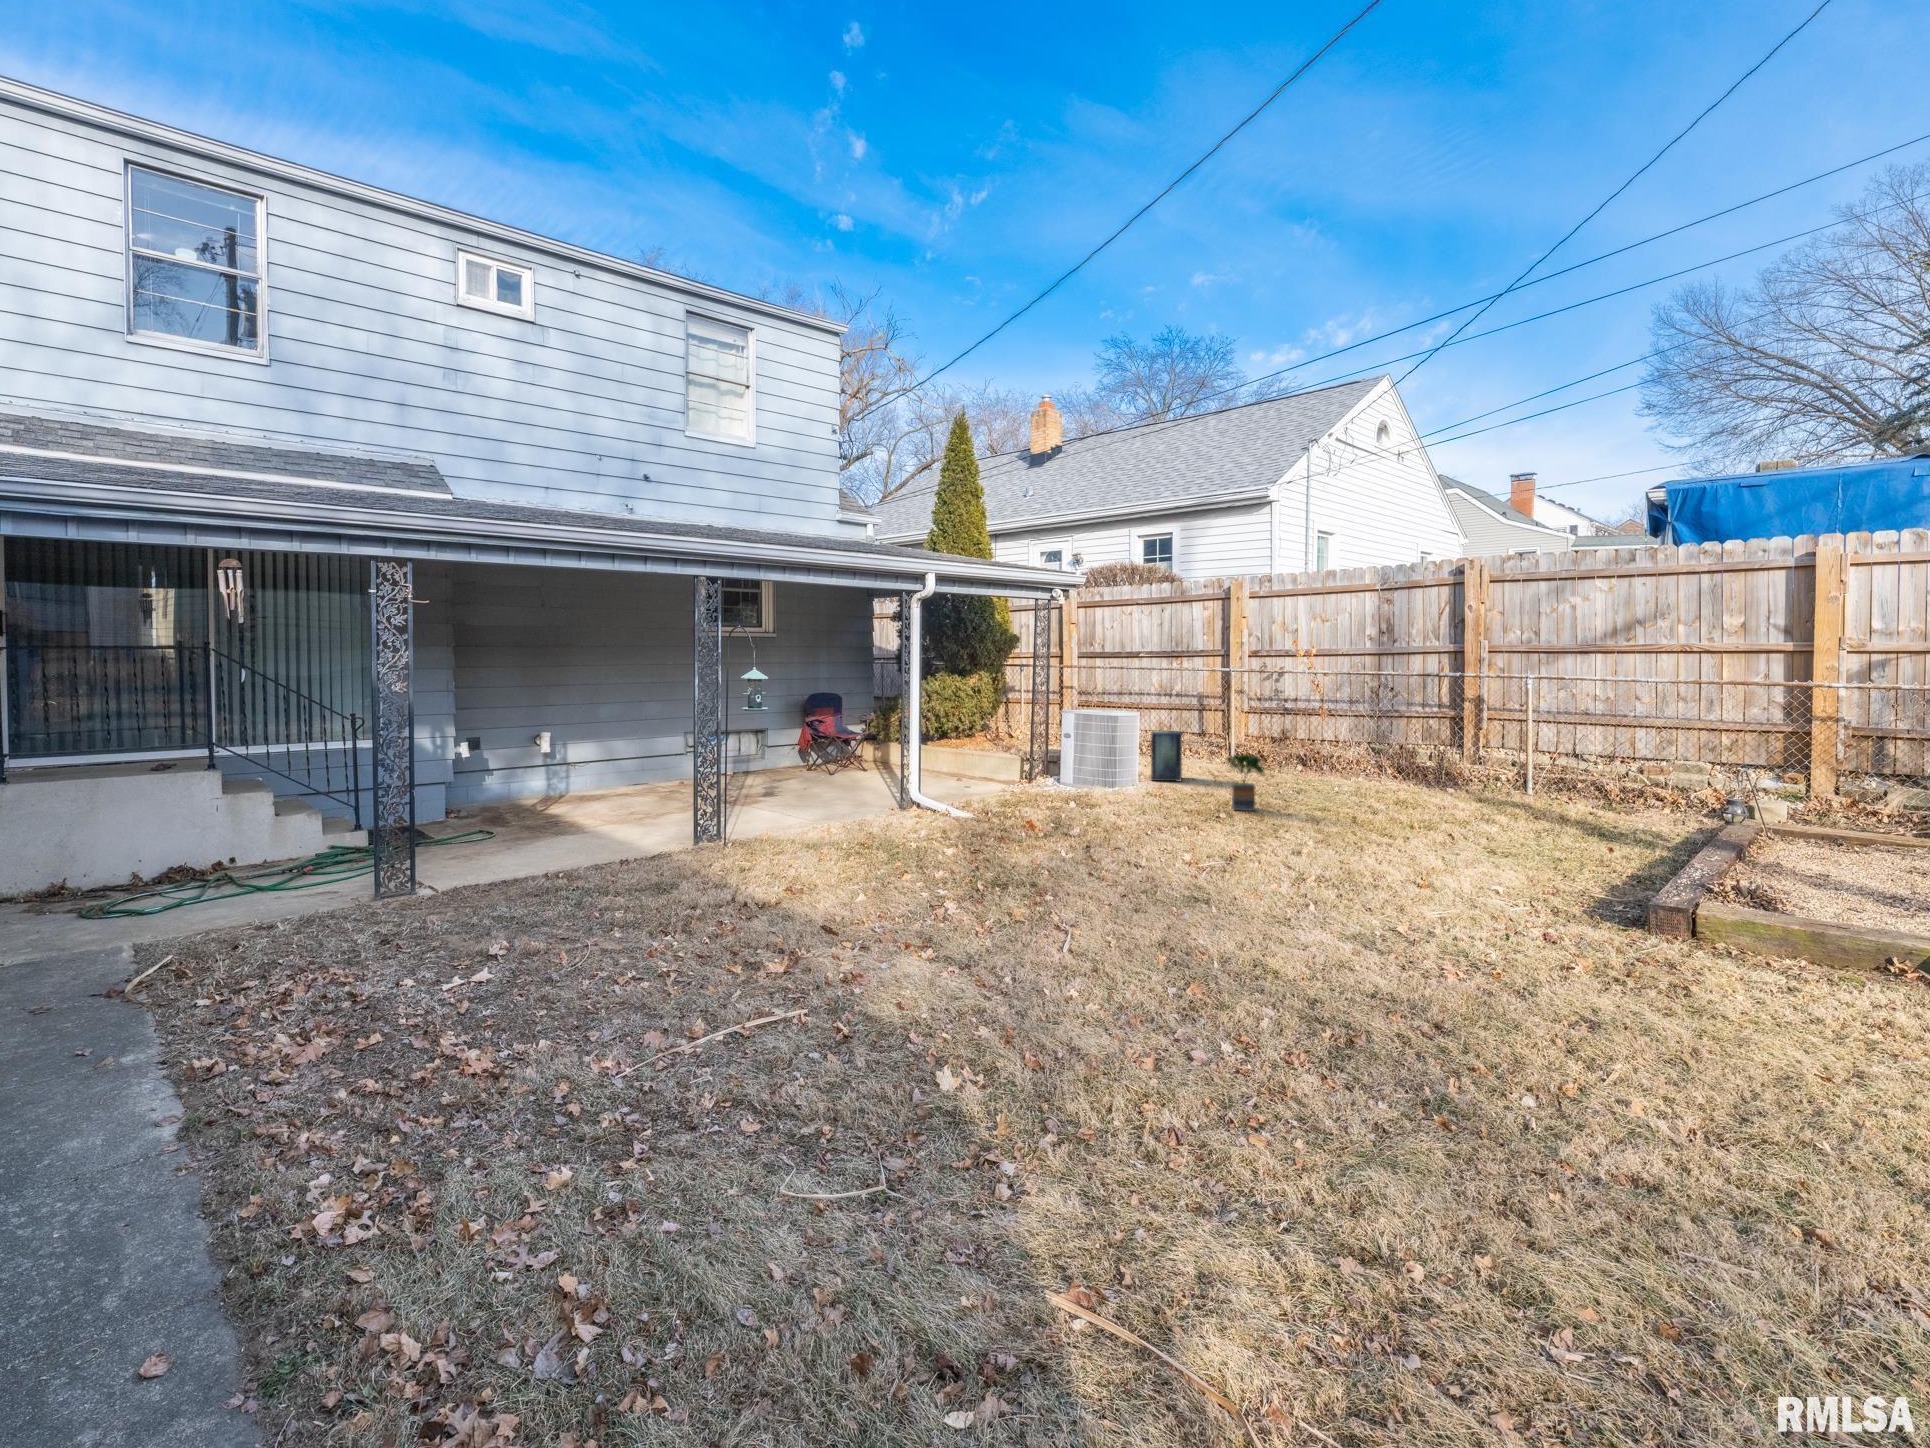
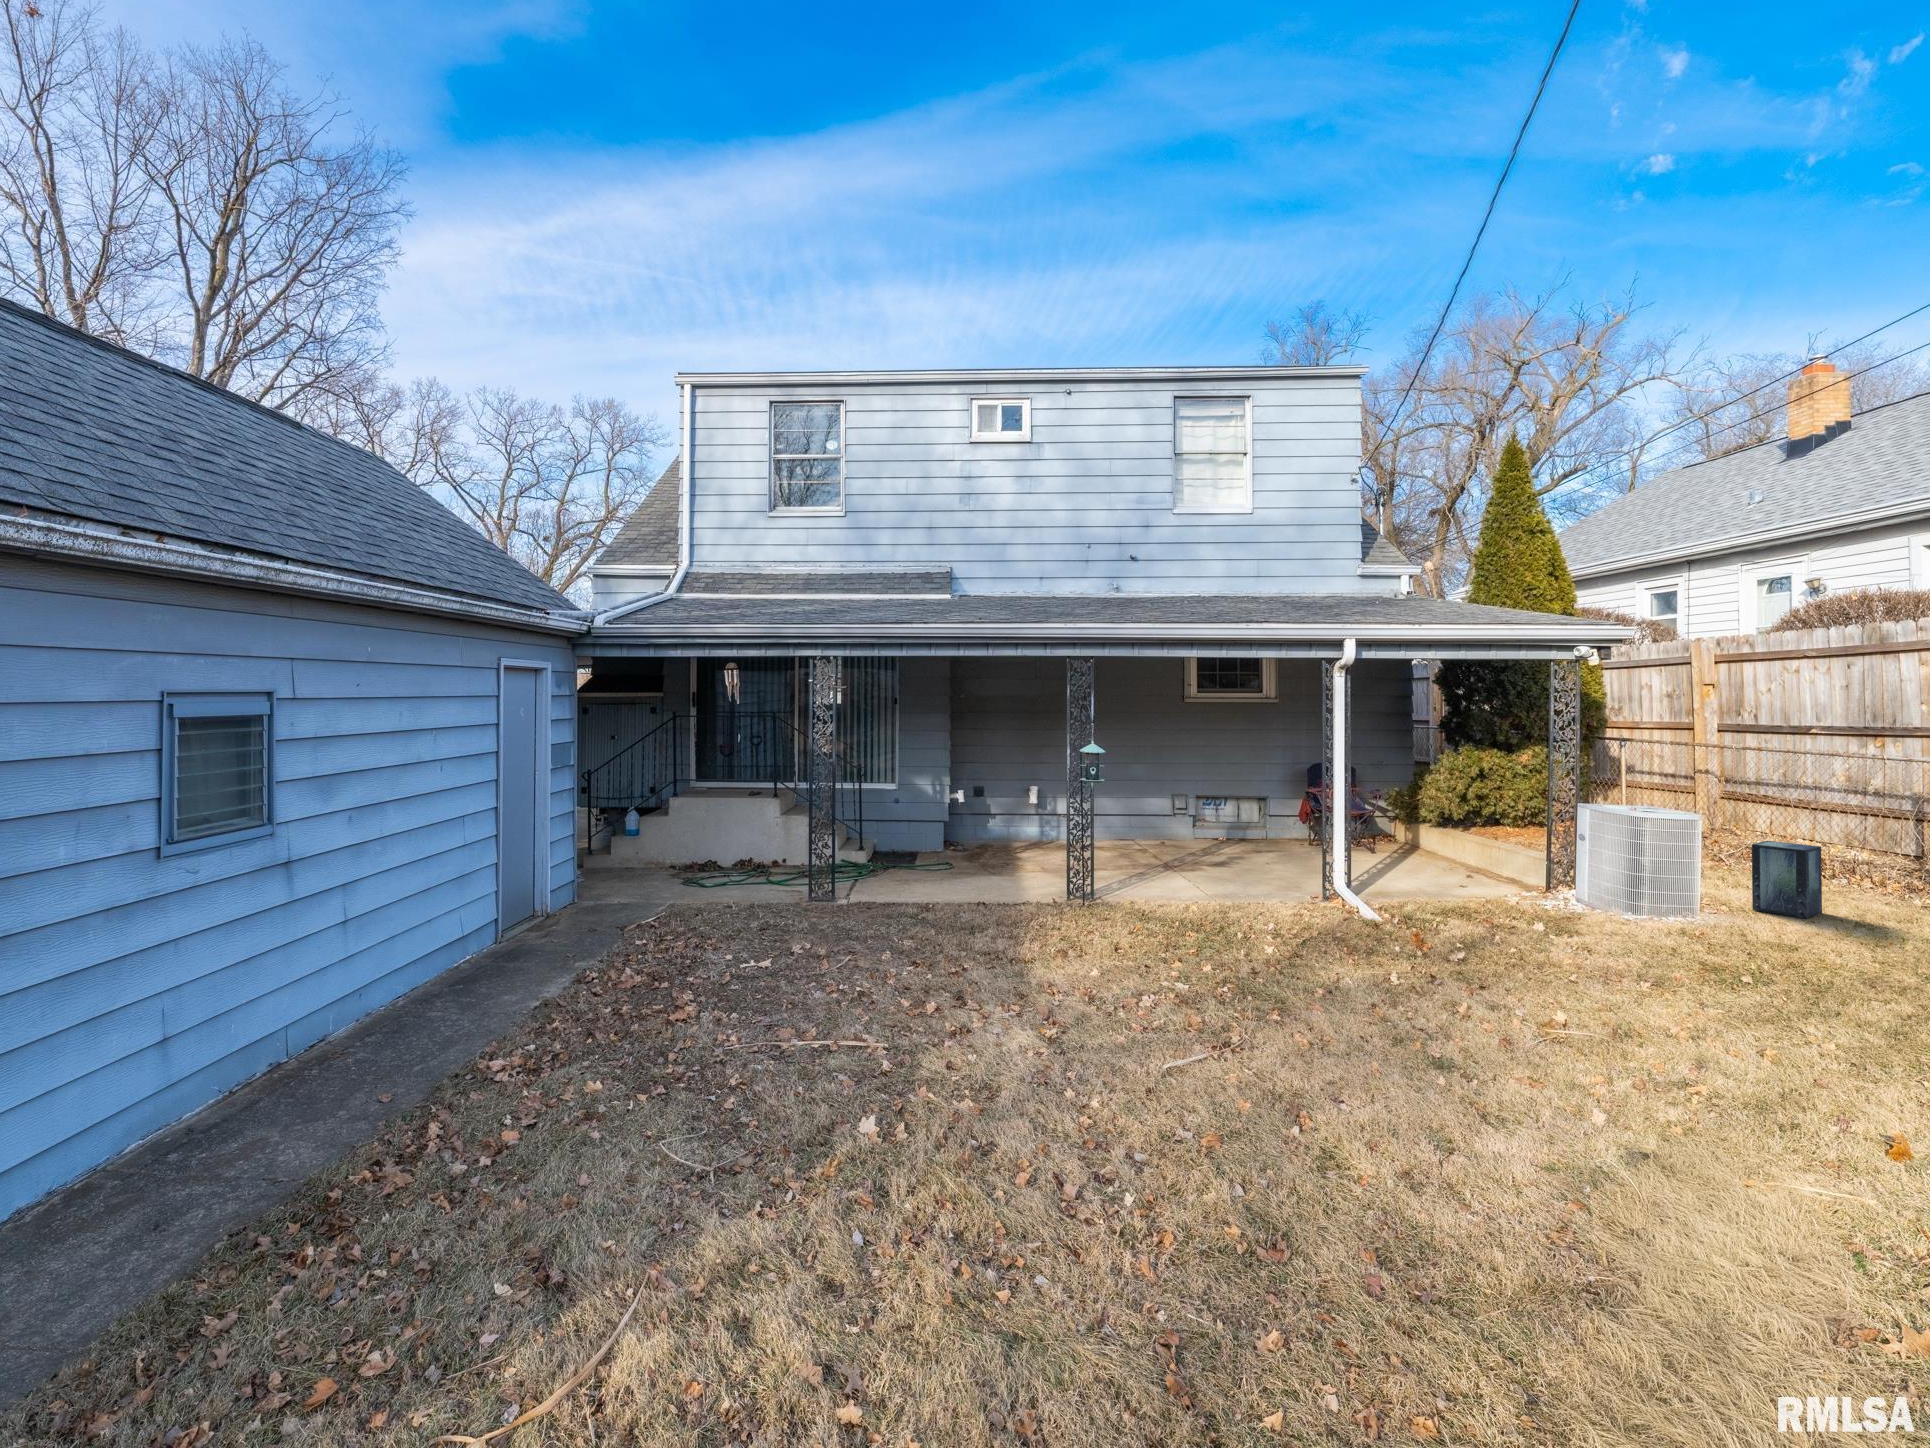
potted tree: present [1226,754,1264,811] -> none [1804,892,1883,983]

